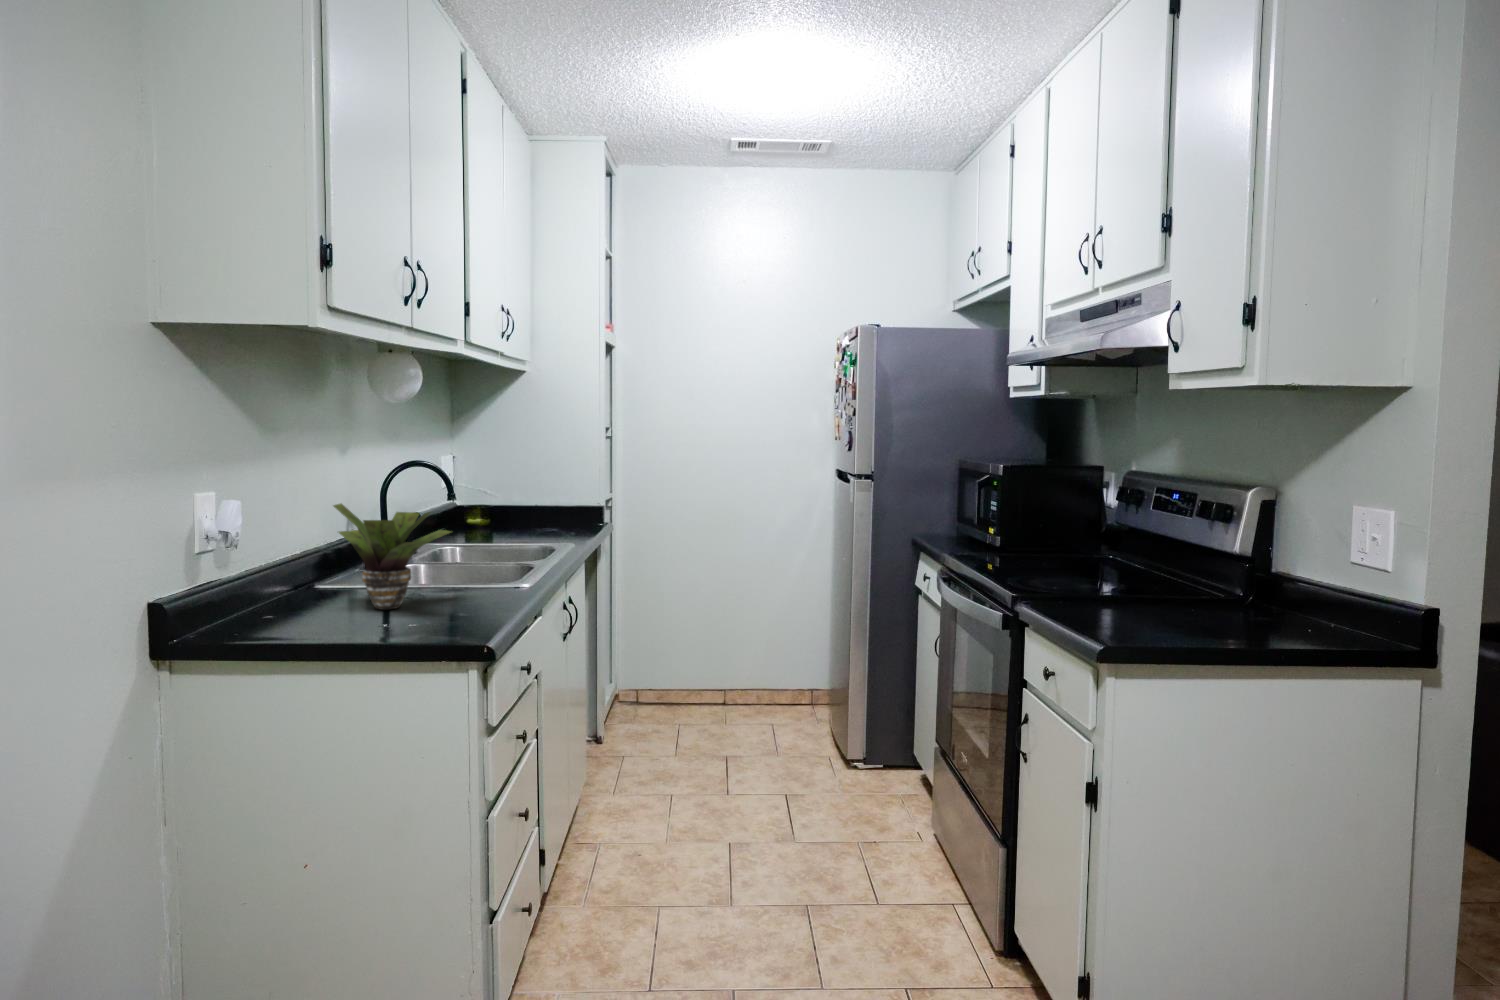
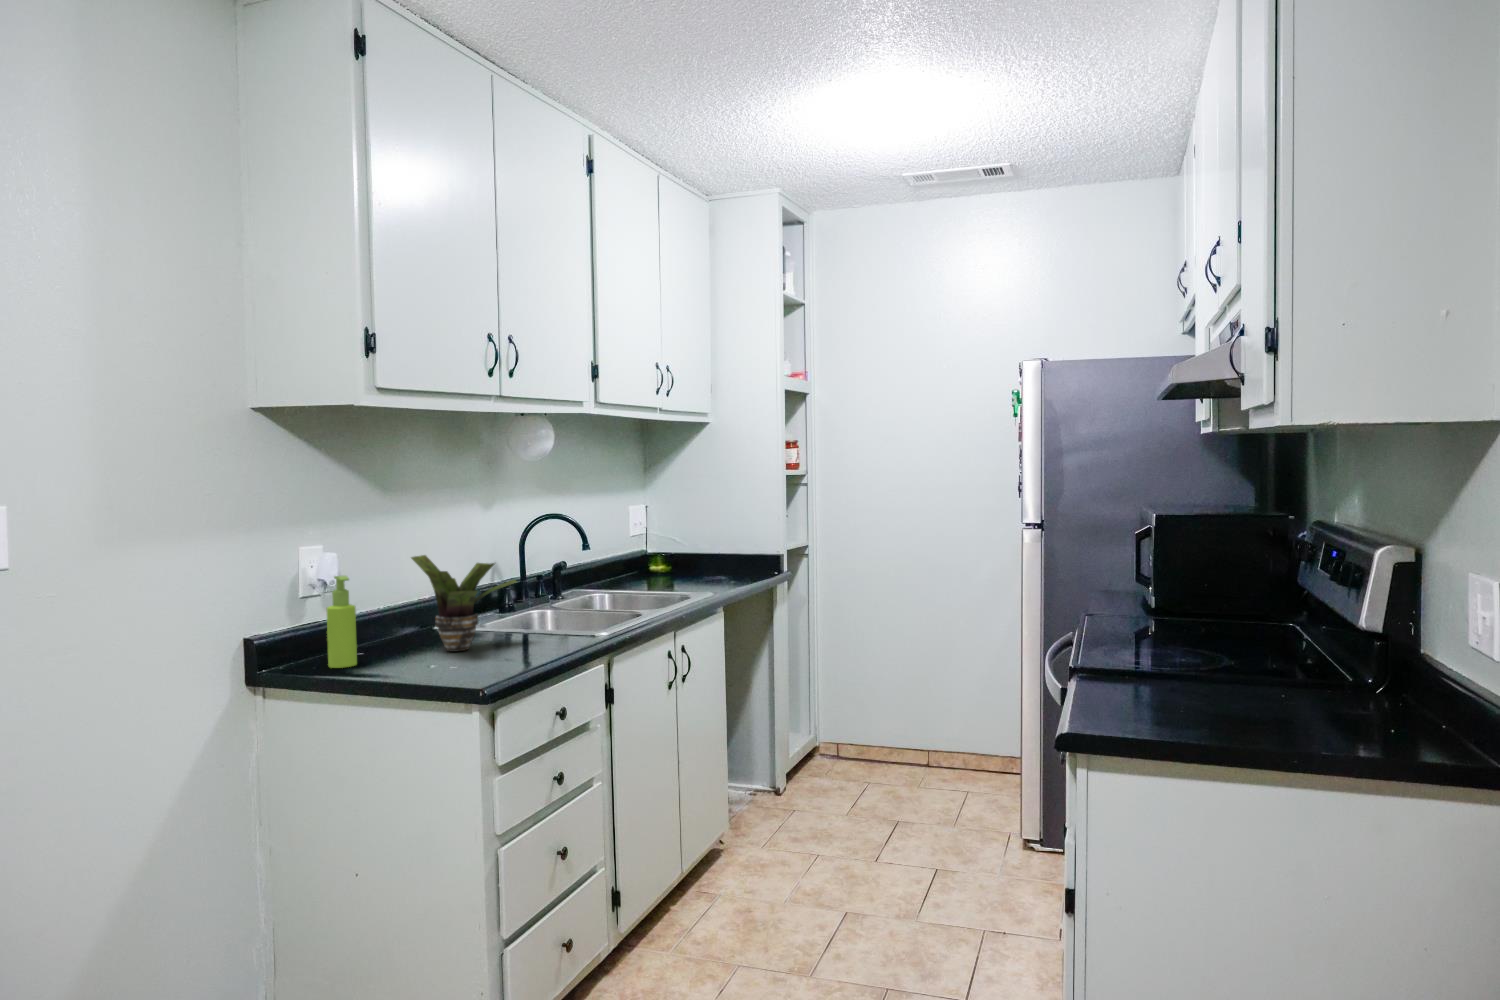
soap dispenser: none [254,526,290,633] -> present [327,576,357,668]

